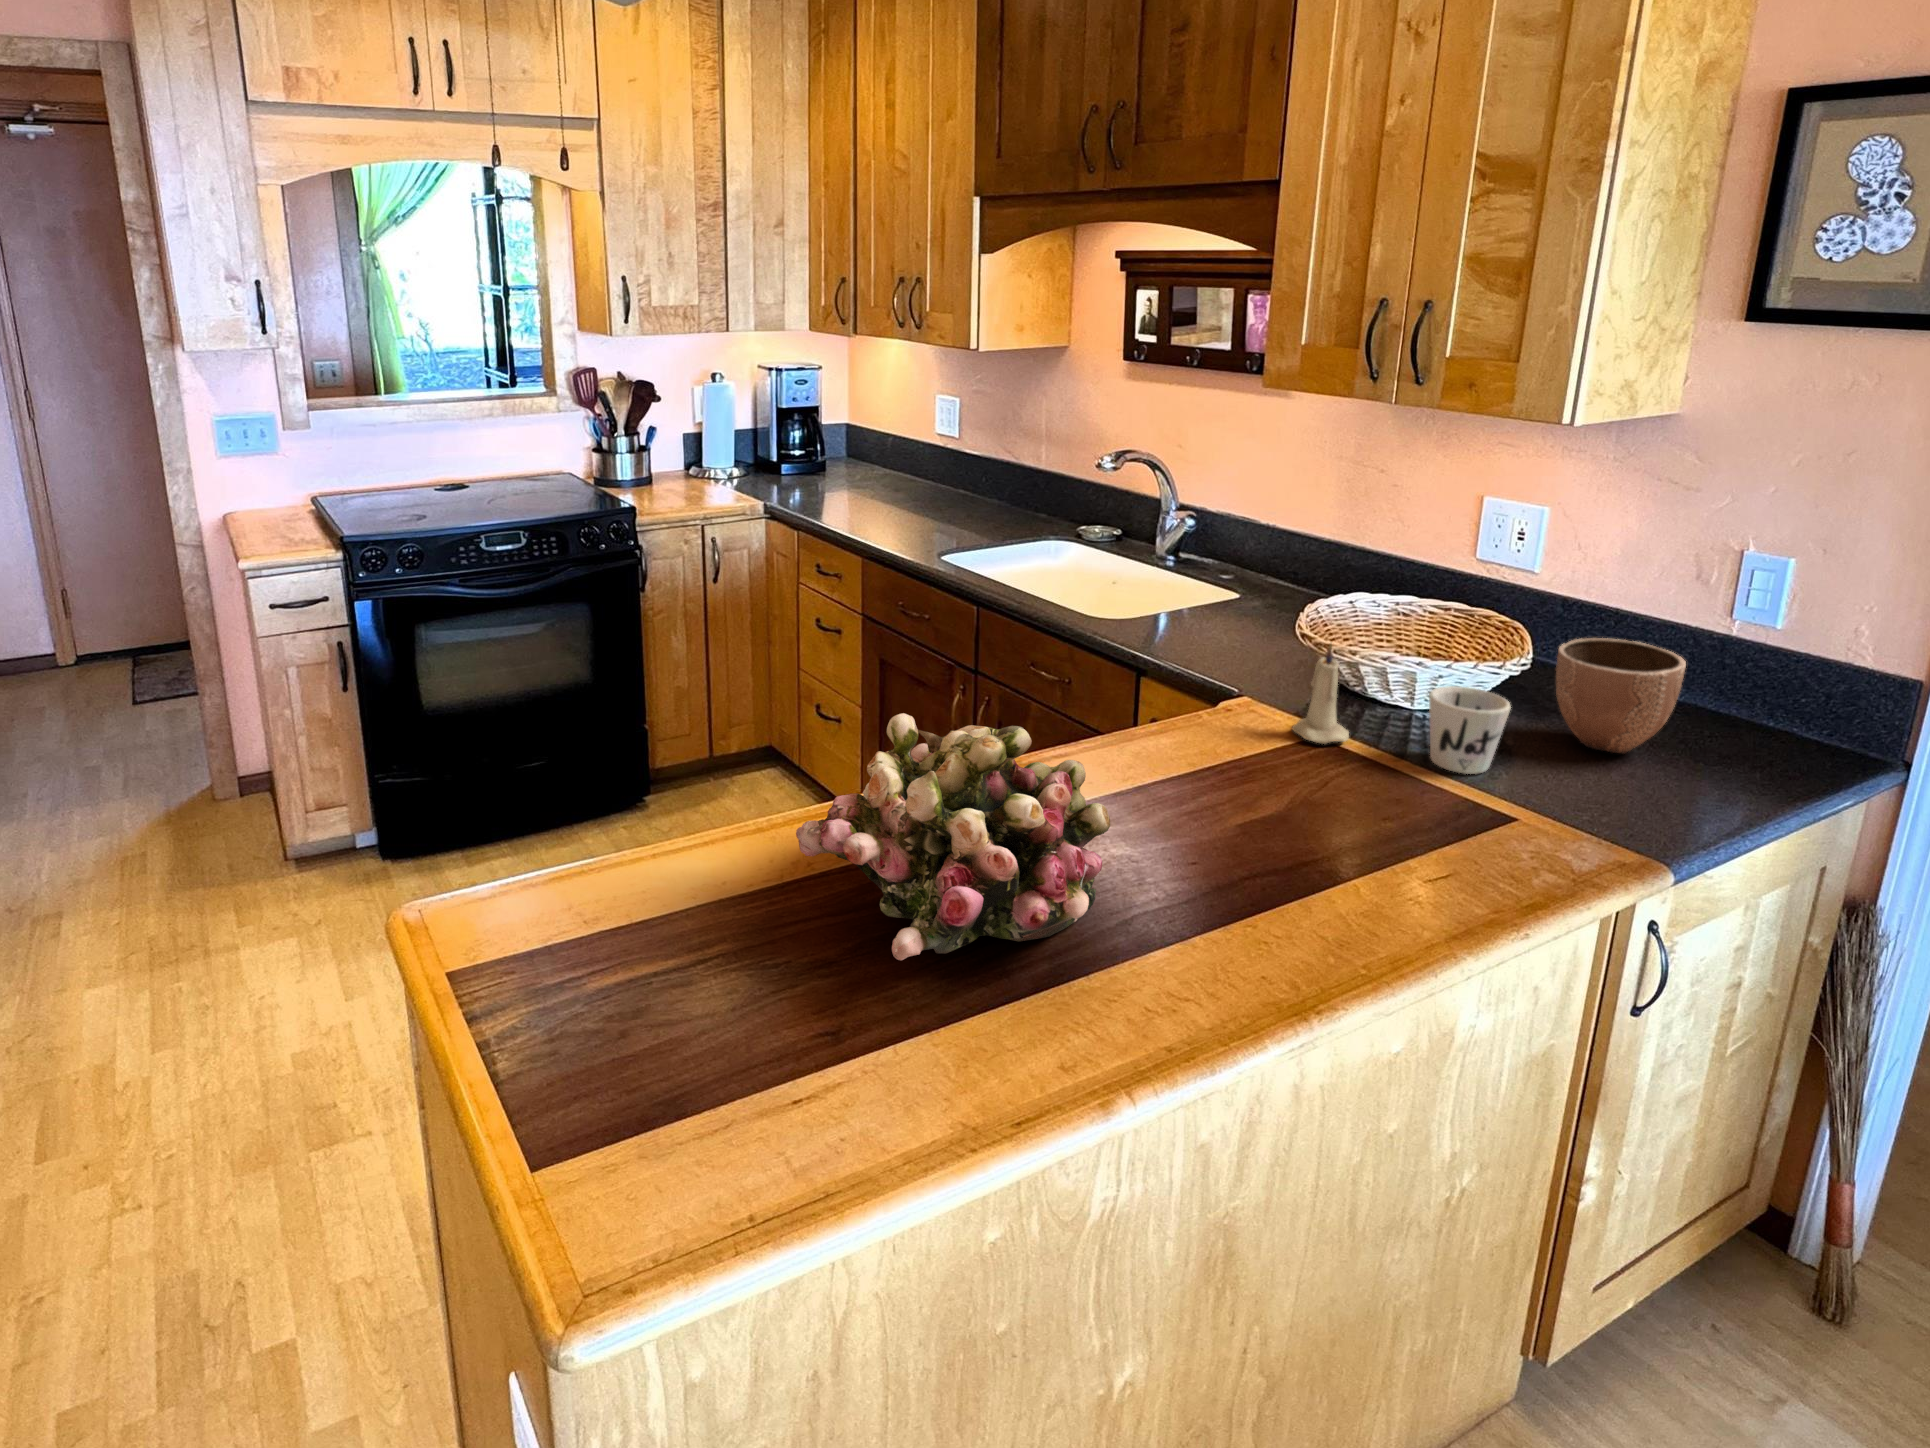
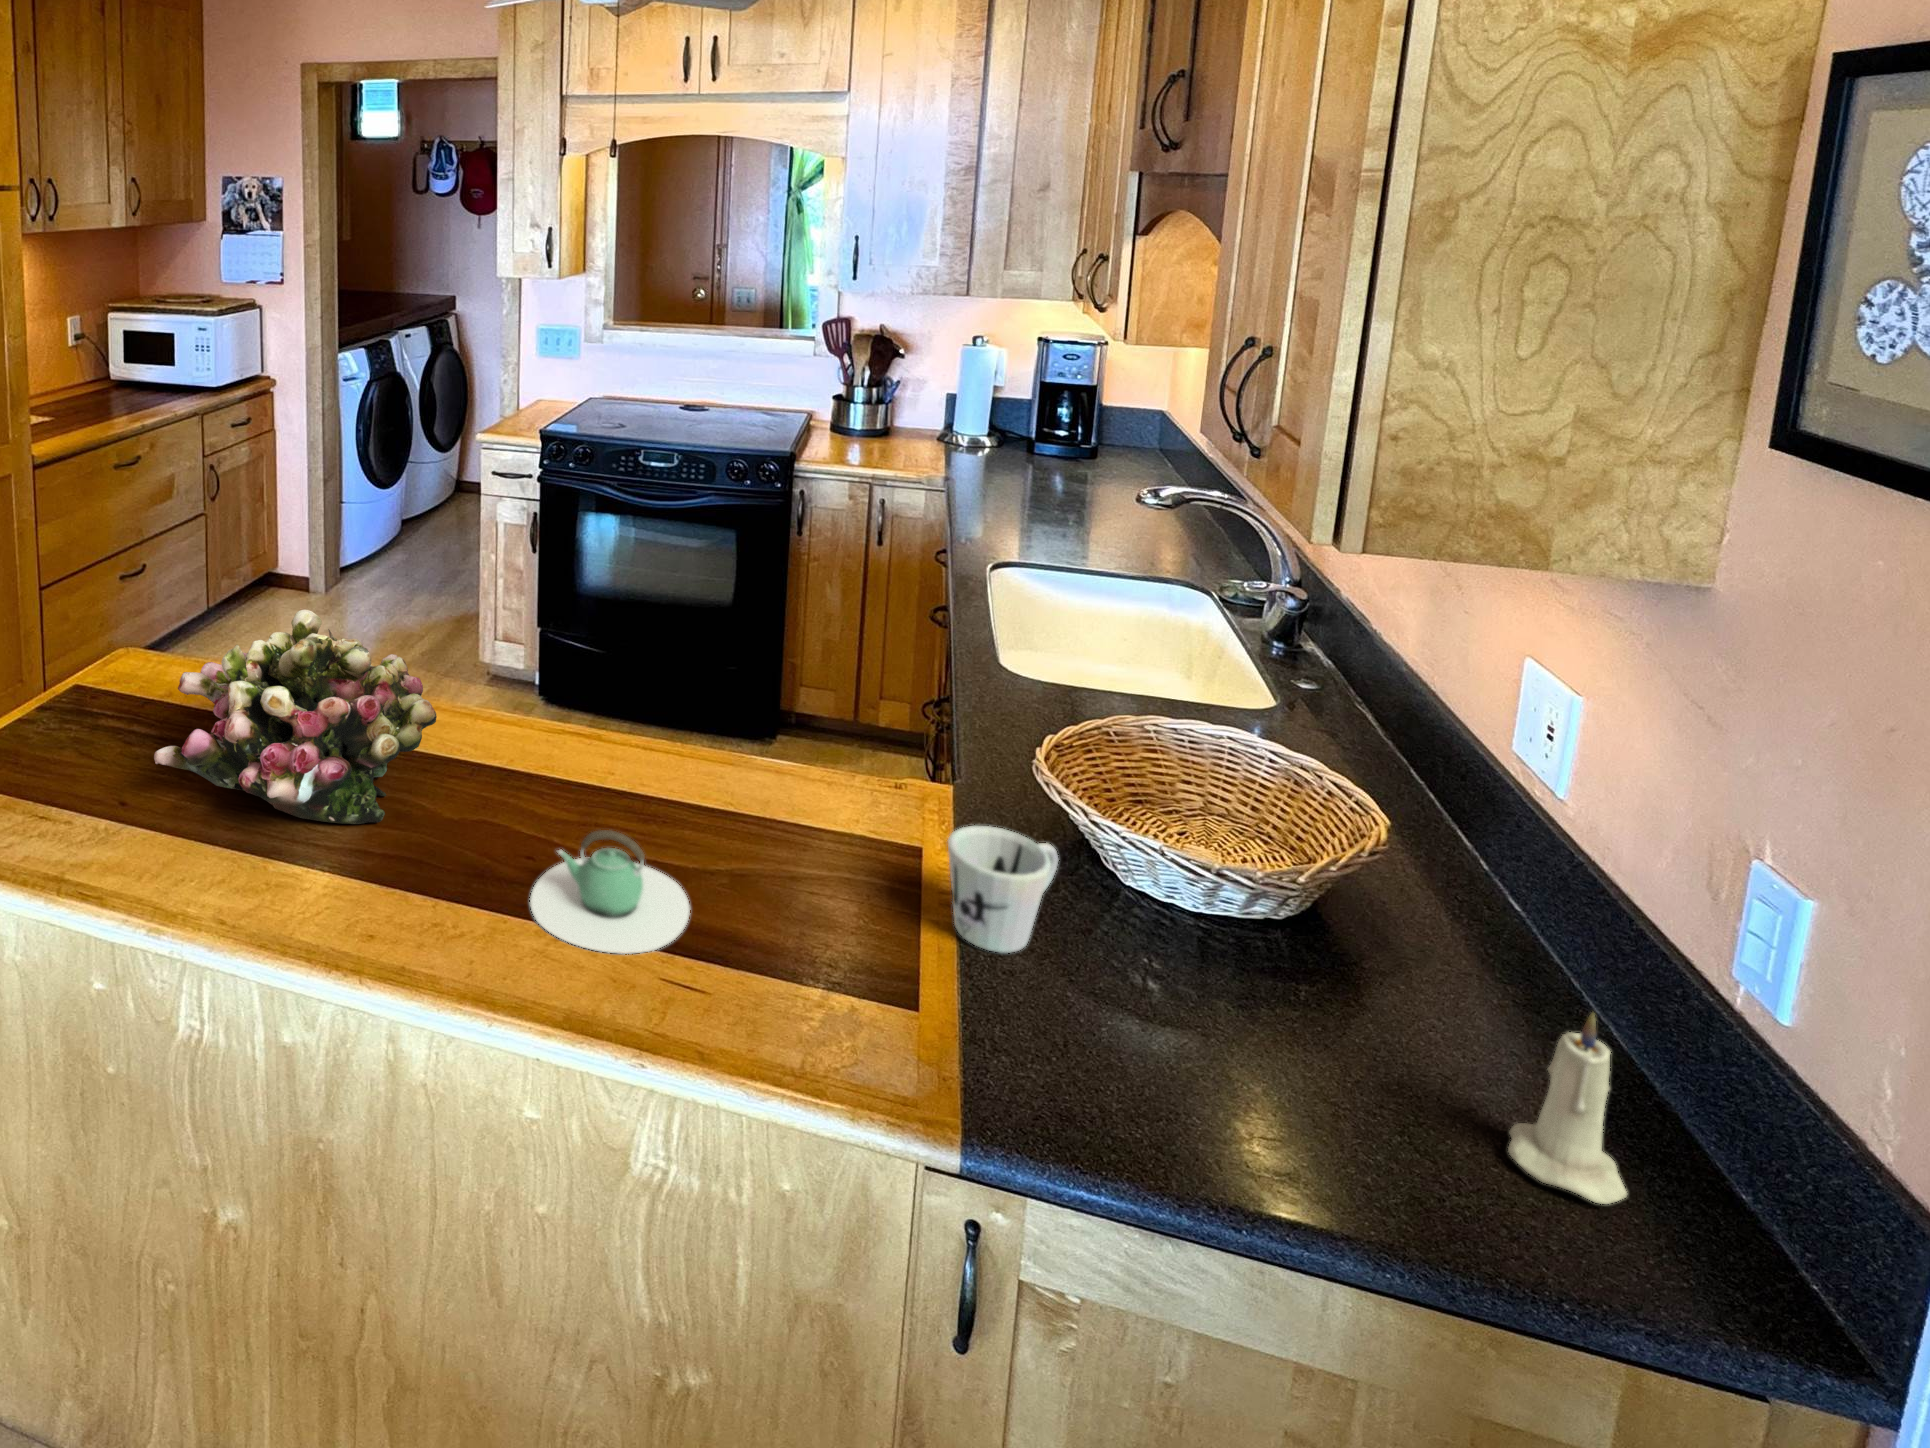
decorative bowl: present [1556,638,1686,753] -> none [1186,853,1382,1050]
candle: present [1292,644,1349,744] -> present [1508,1013,1627,1204]
teapot: none [1242,792,1407,900] -> present [530,830,690,954]

